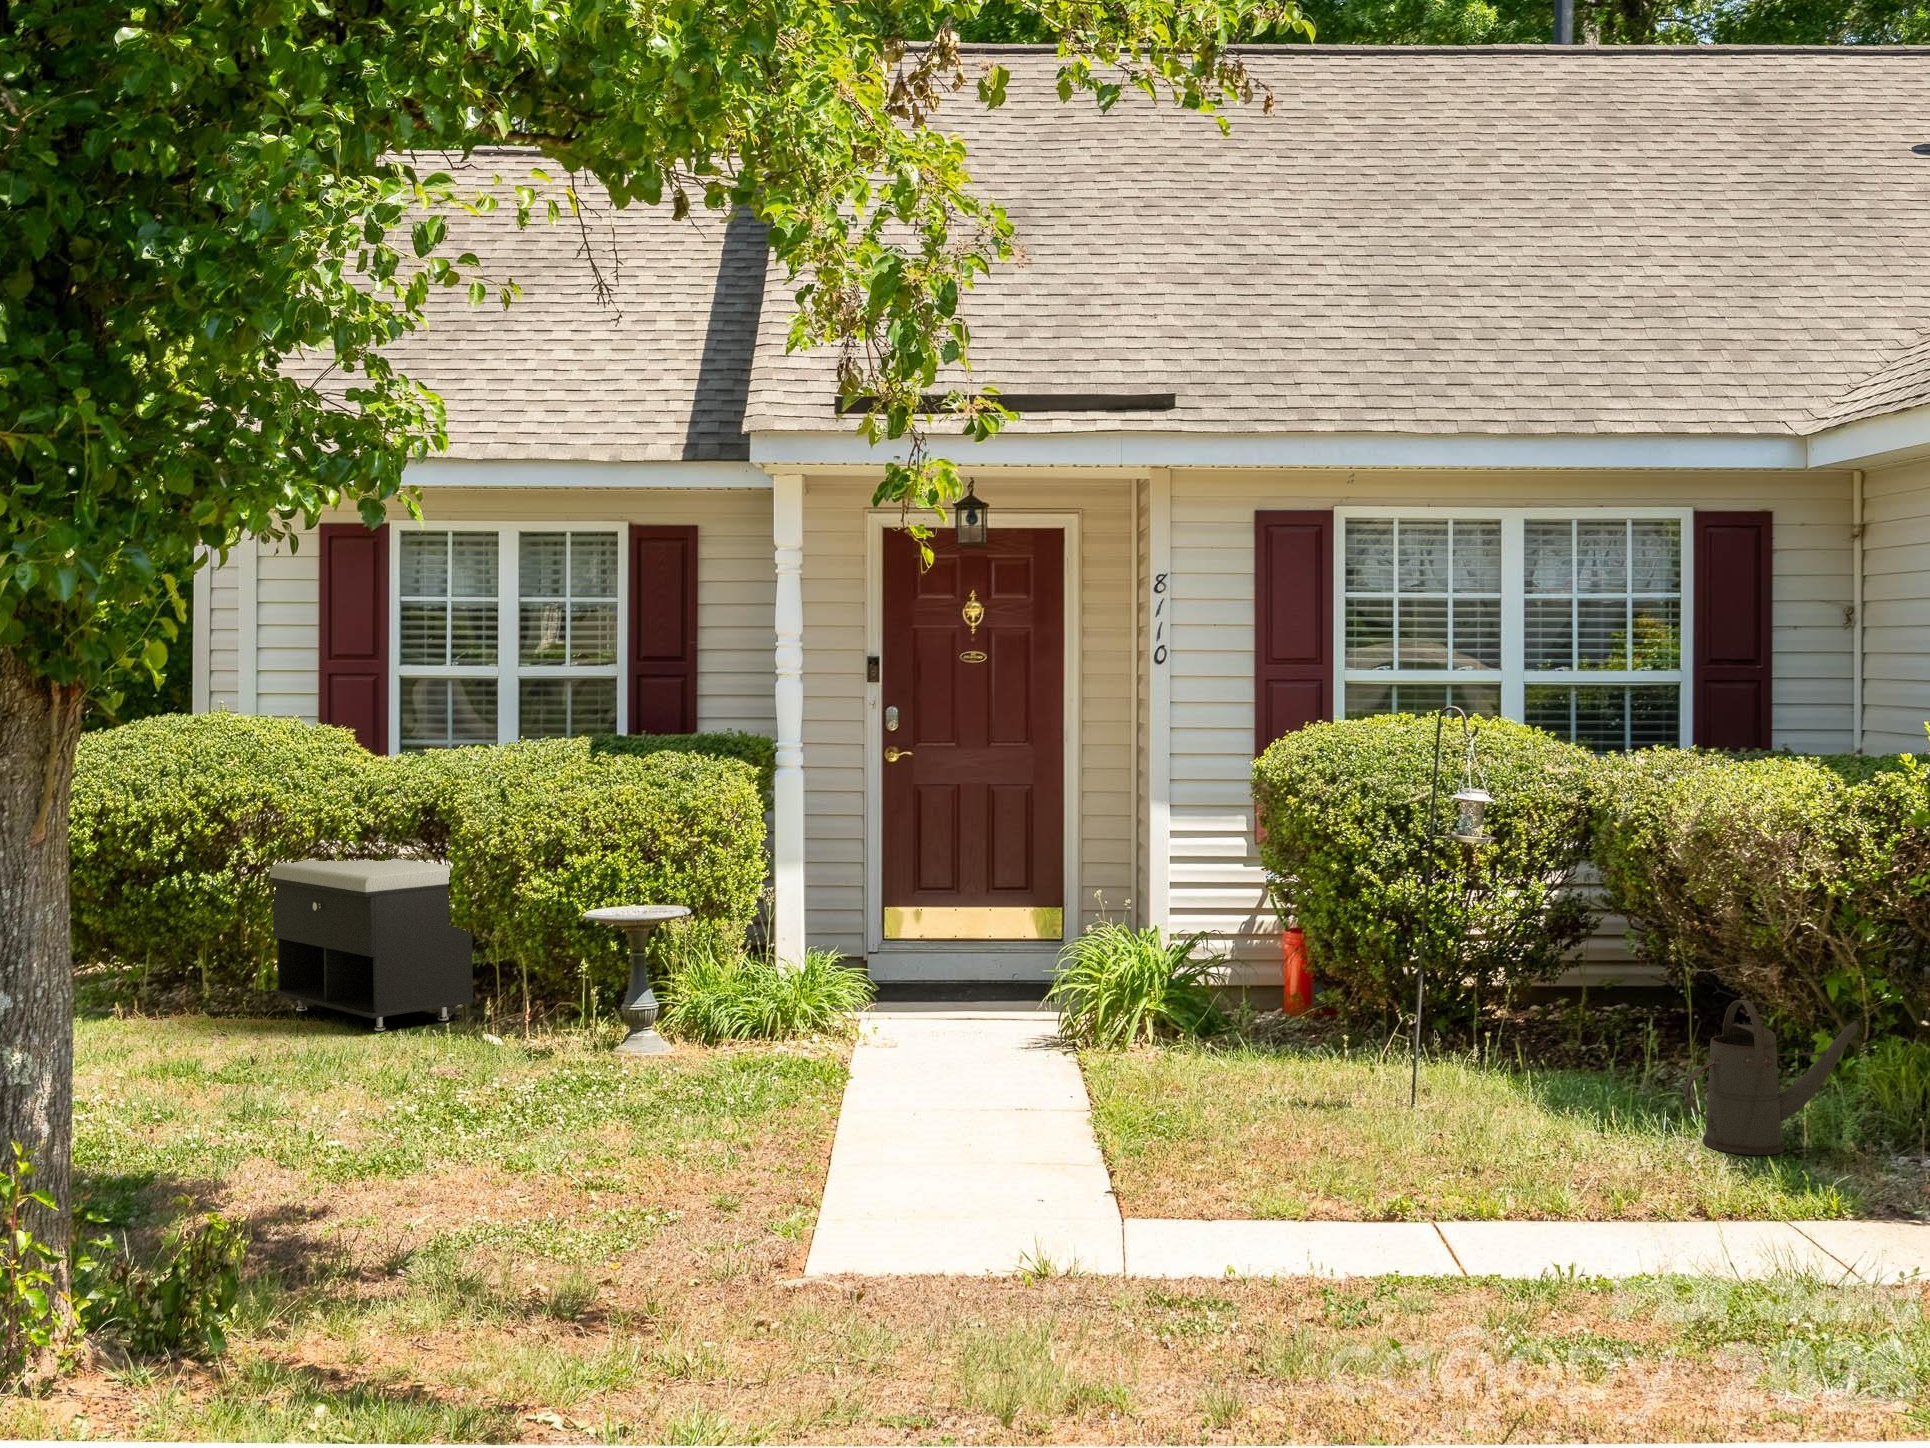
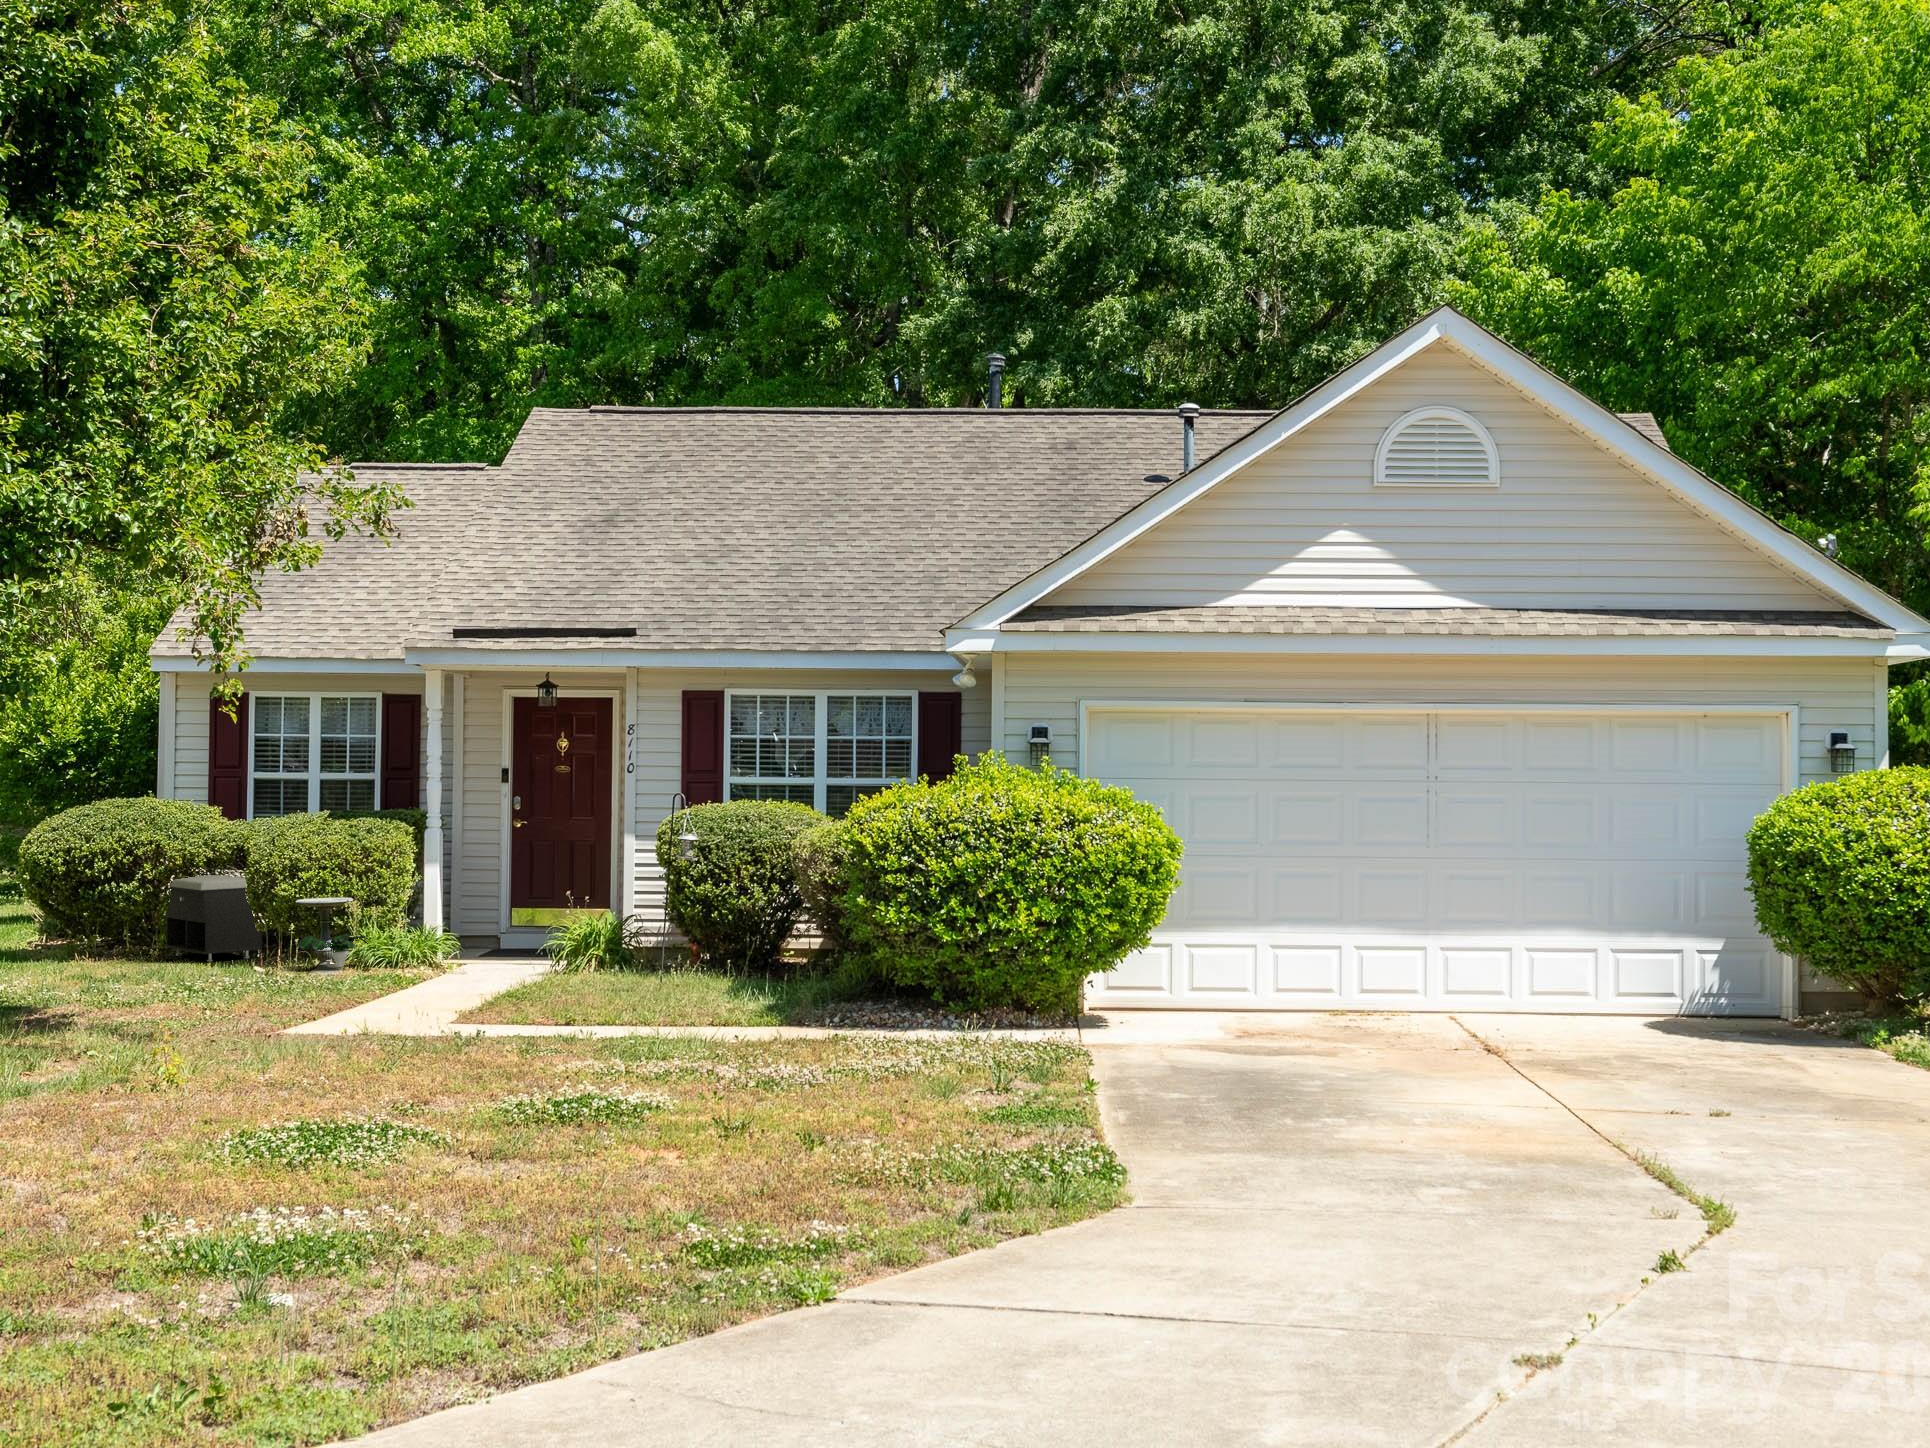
potted plant: none [574,980,721,1052] -> present [297,934,371,968]
watering can: present [1684,1000,1859,1155] -> none [729,927,808,993]

